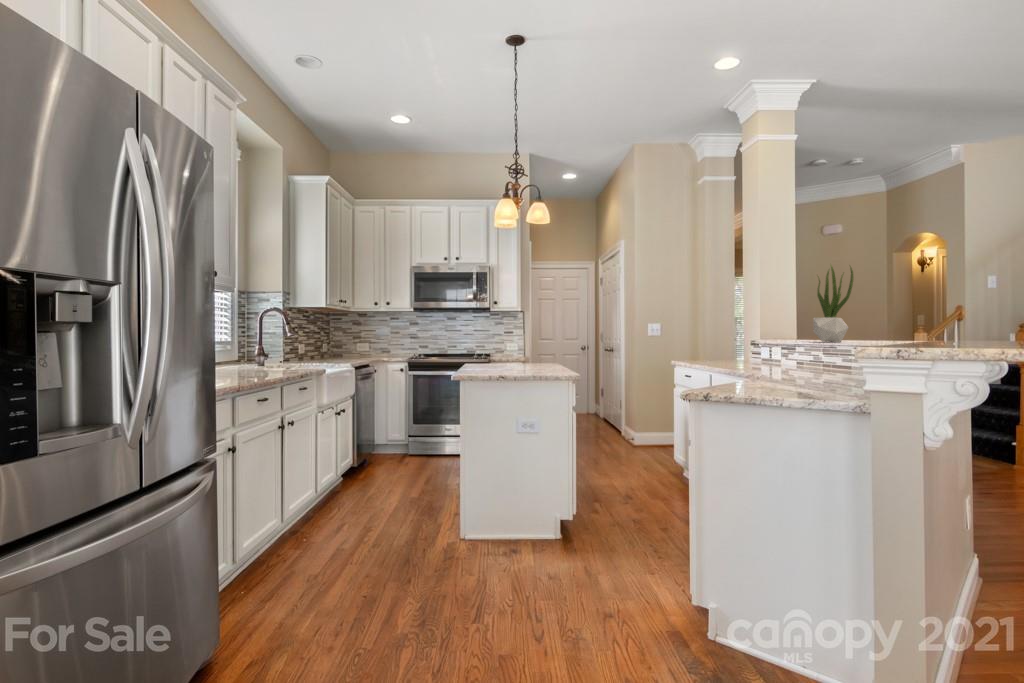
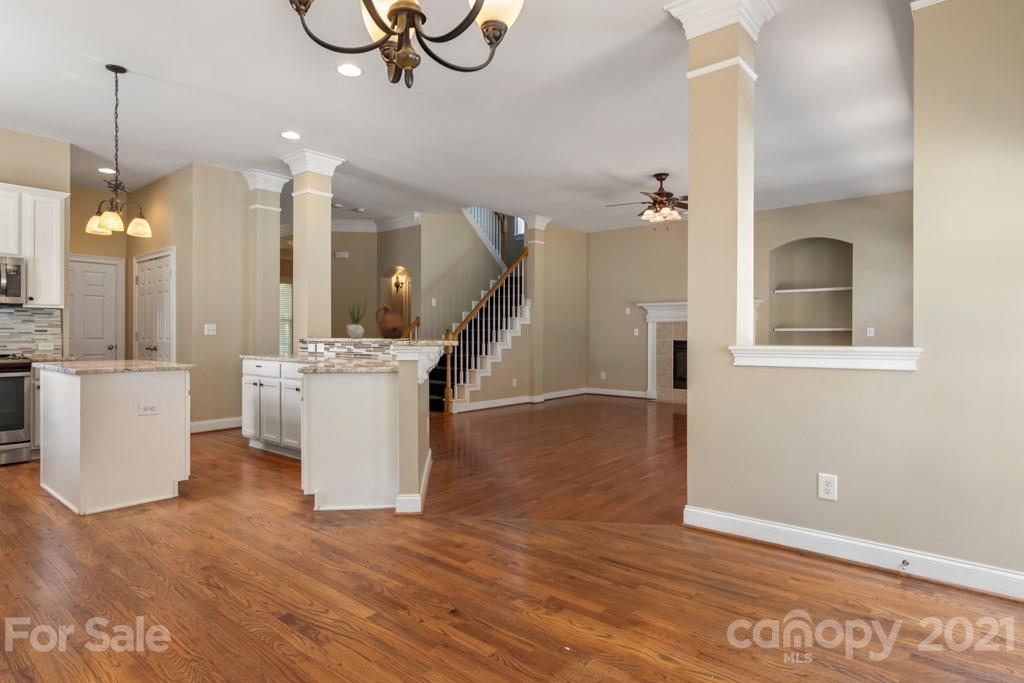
ceramic pitcher: none [868,270,967,348] -> present [375,304,405,339]

